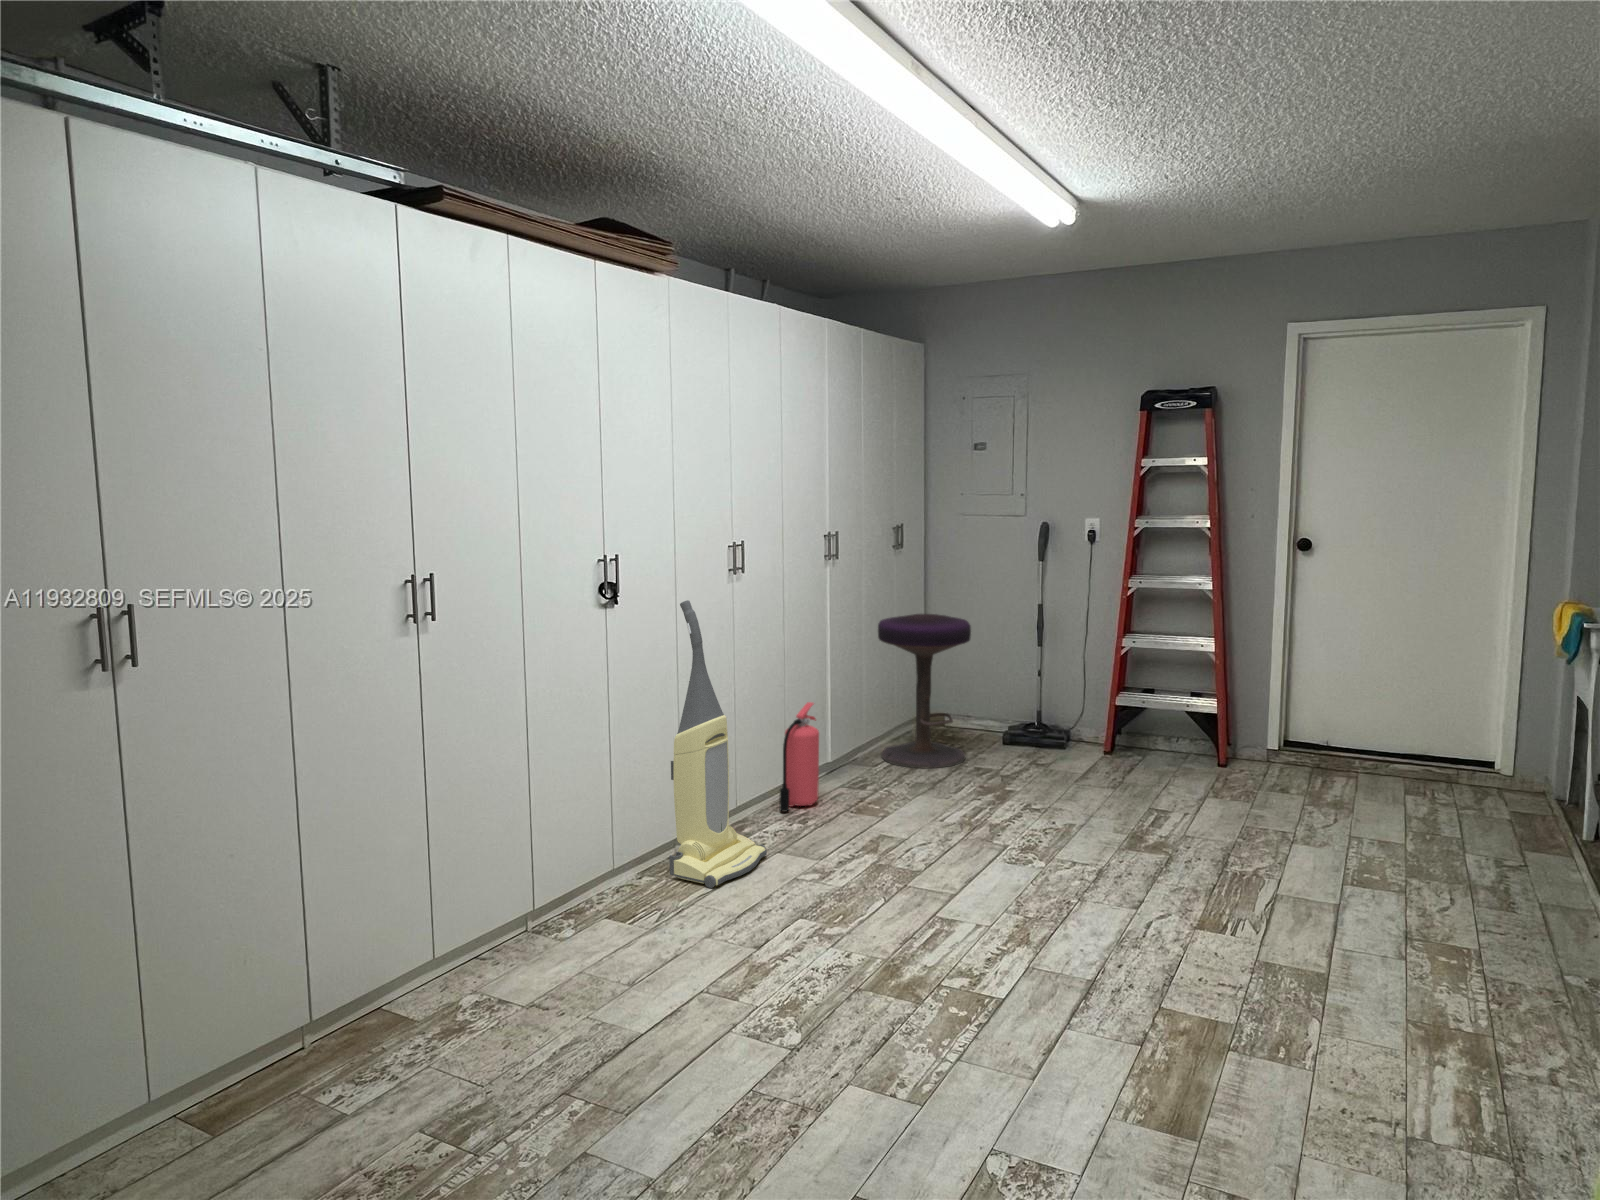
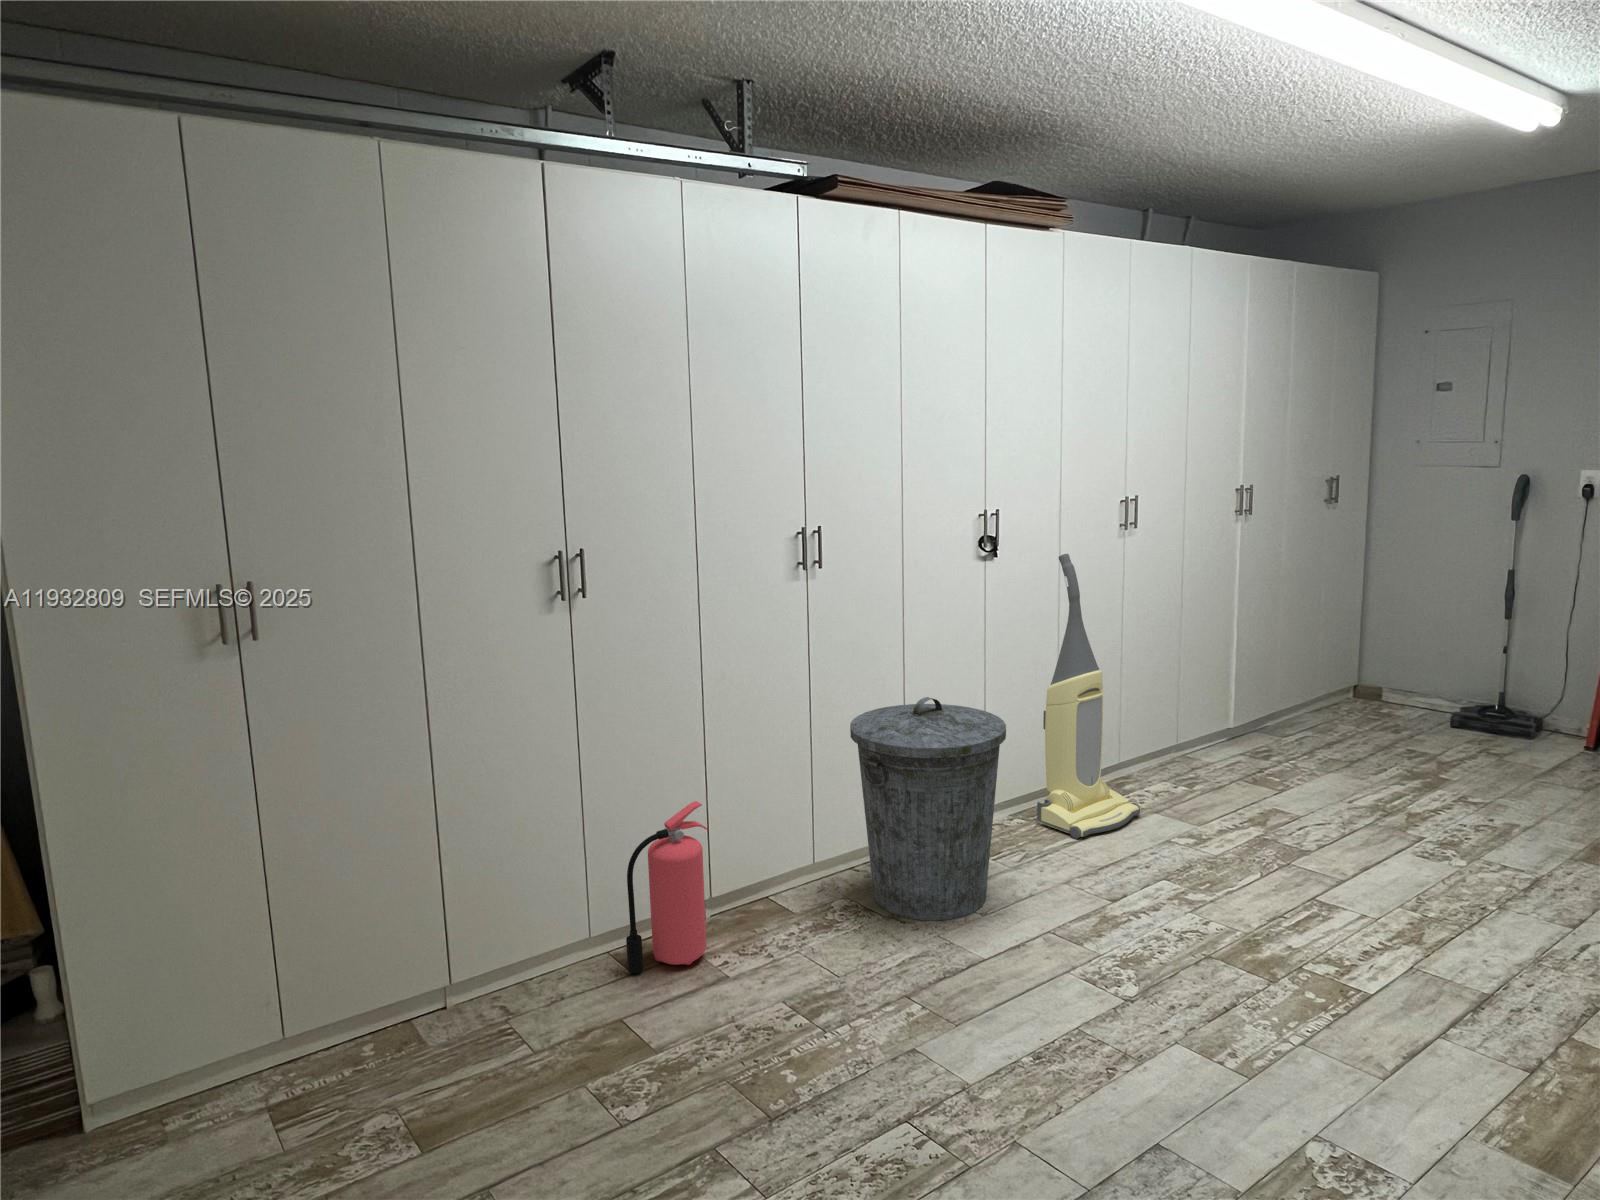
stool: present [878,614,971,768] -> none [1293,573,1414,746]
fire extinguisher: present [779,702,819,812] -> present [626,801,709,973]
trash can: none [475,756,648,1003] -> present [850,697,1006,920]

